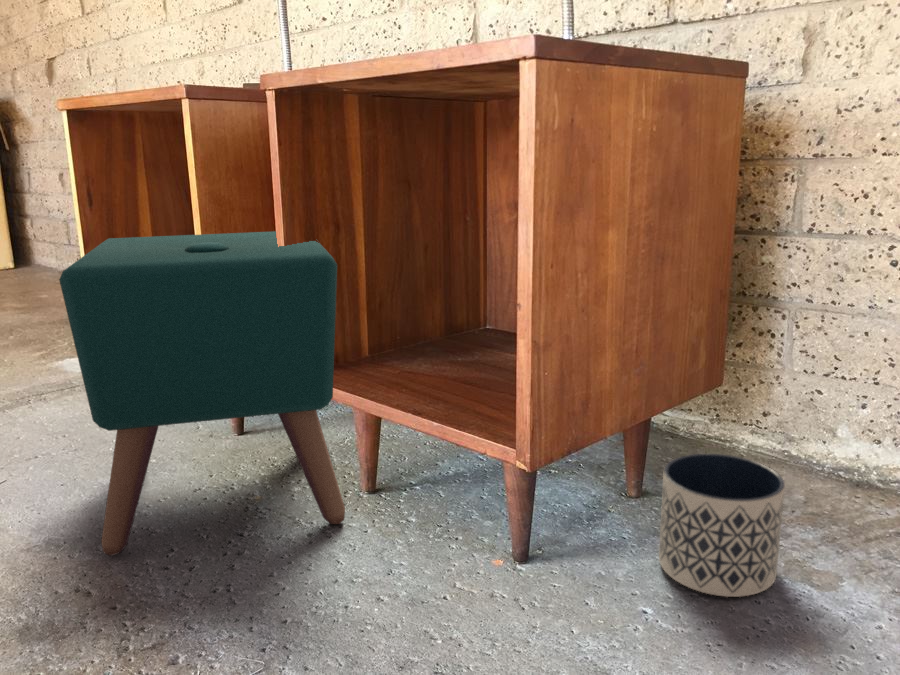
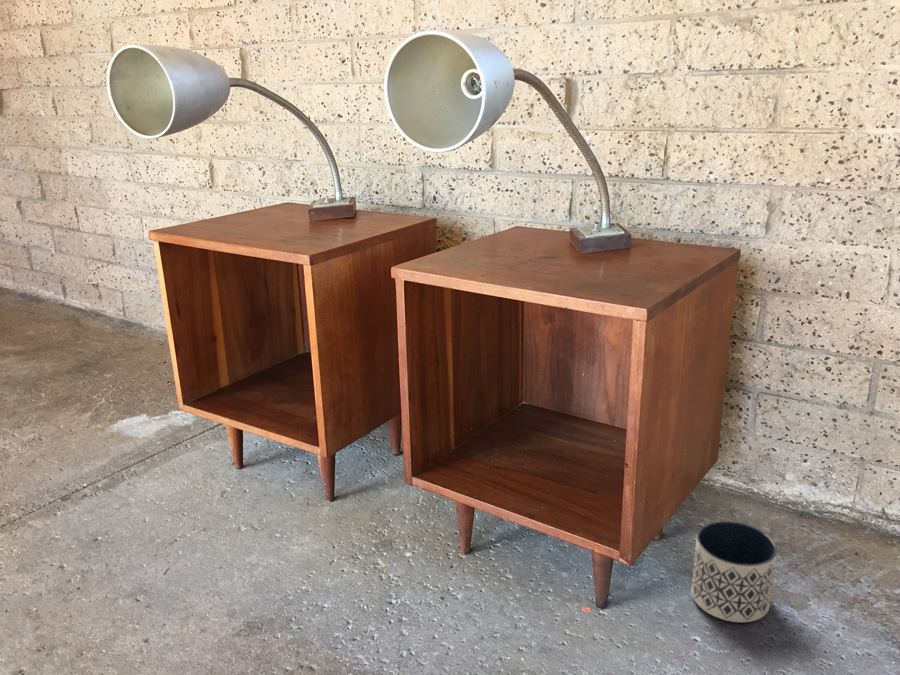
ottoman: present [59,231,345,556] -> none [243,352,464,635]

